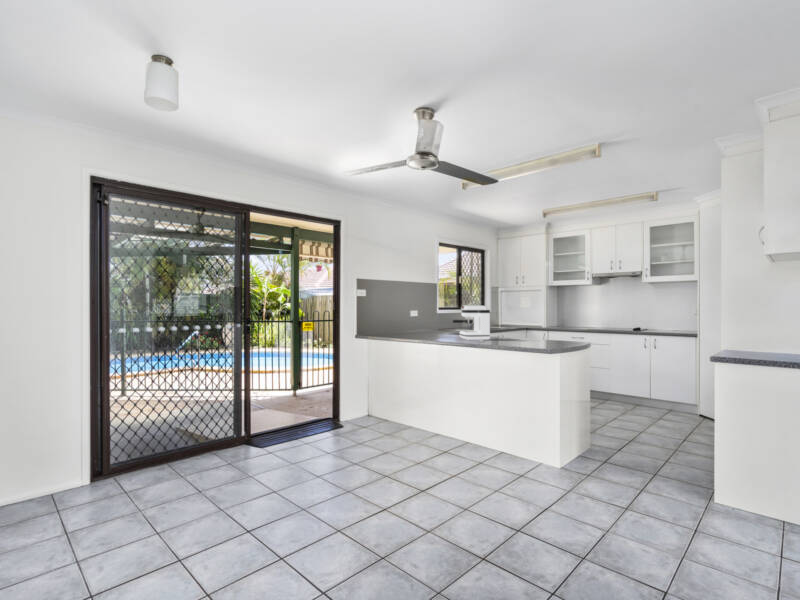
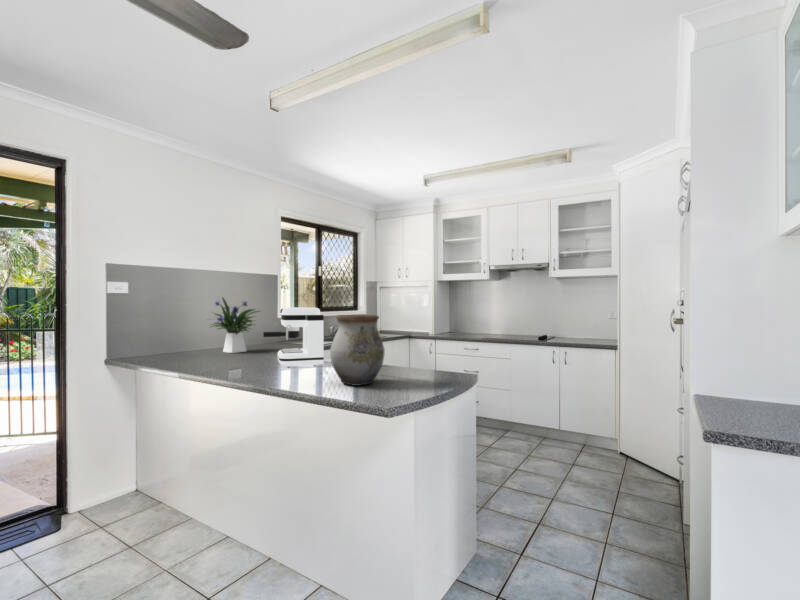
flower arrangement: none [406,299,439,334] -> present [213,298,259,353]
vase: none [506,309,536,347] -> present [330,315,385,385]

